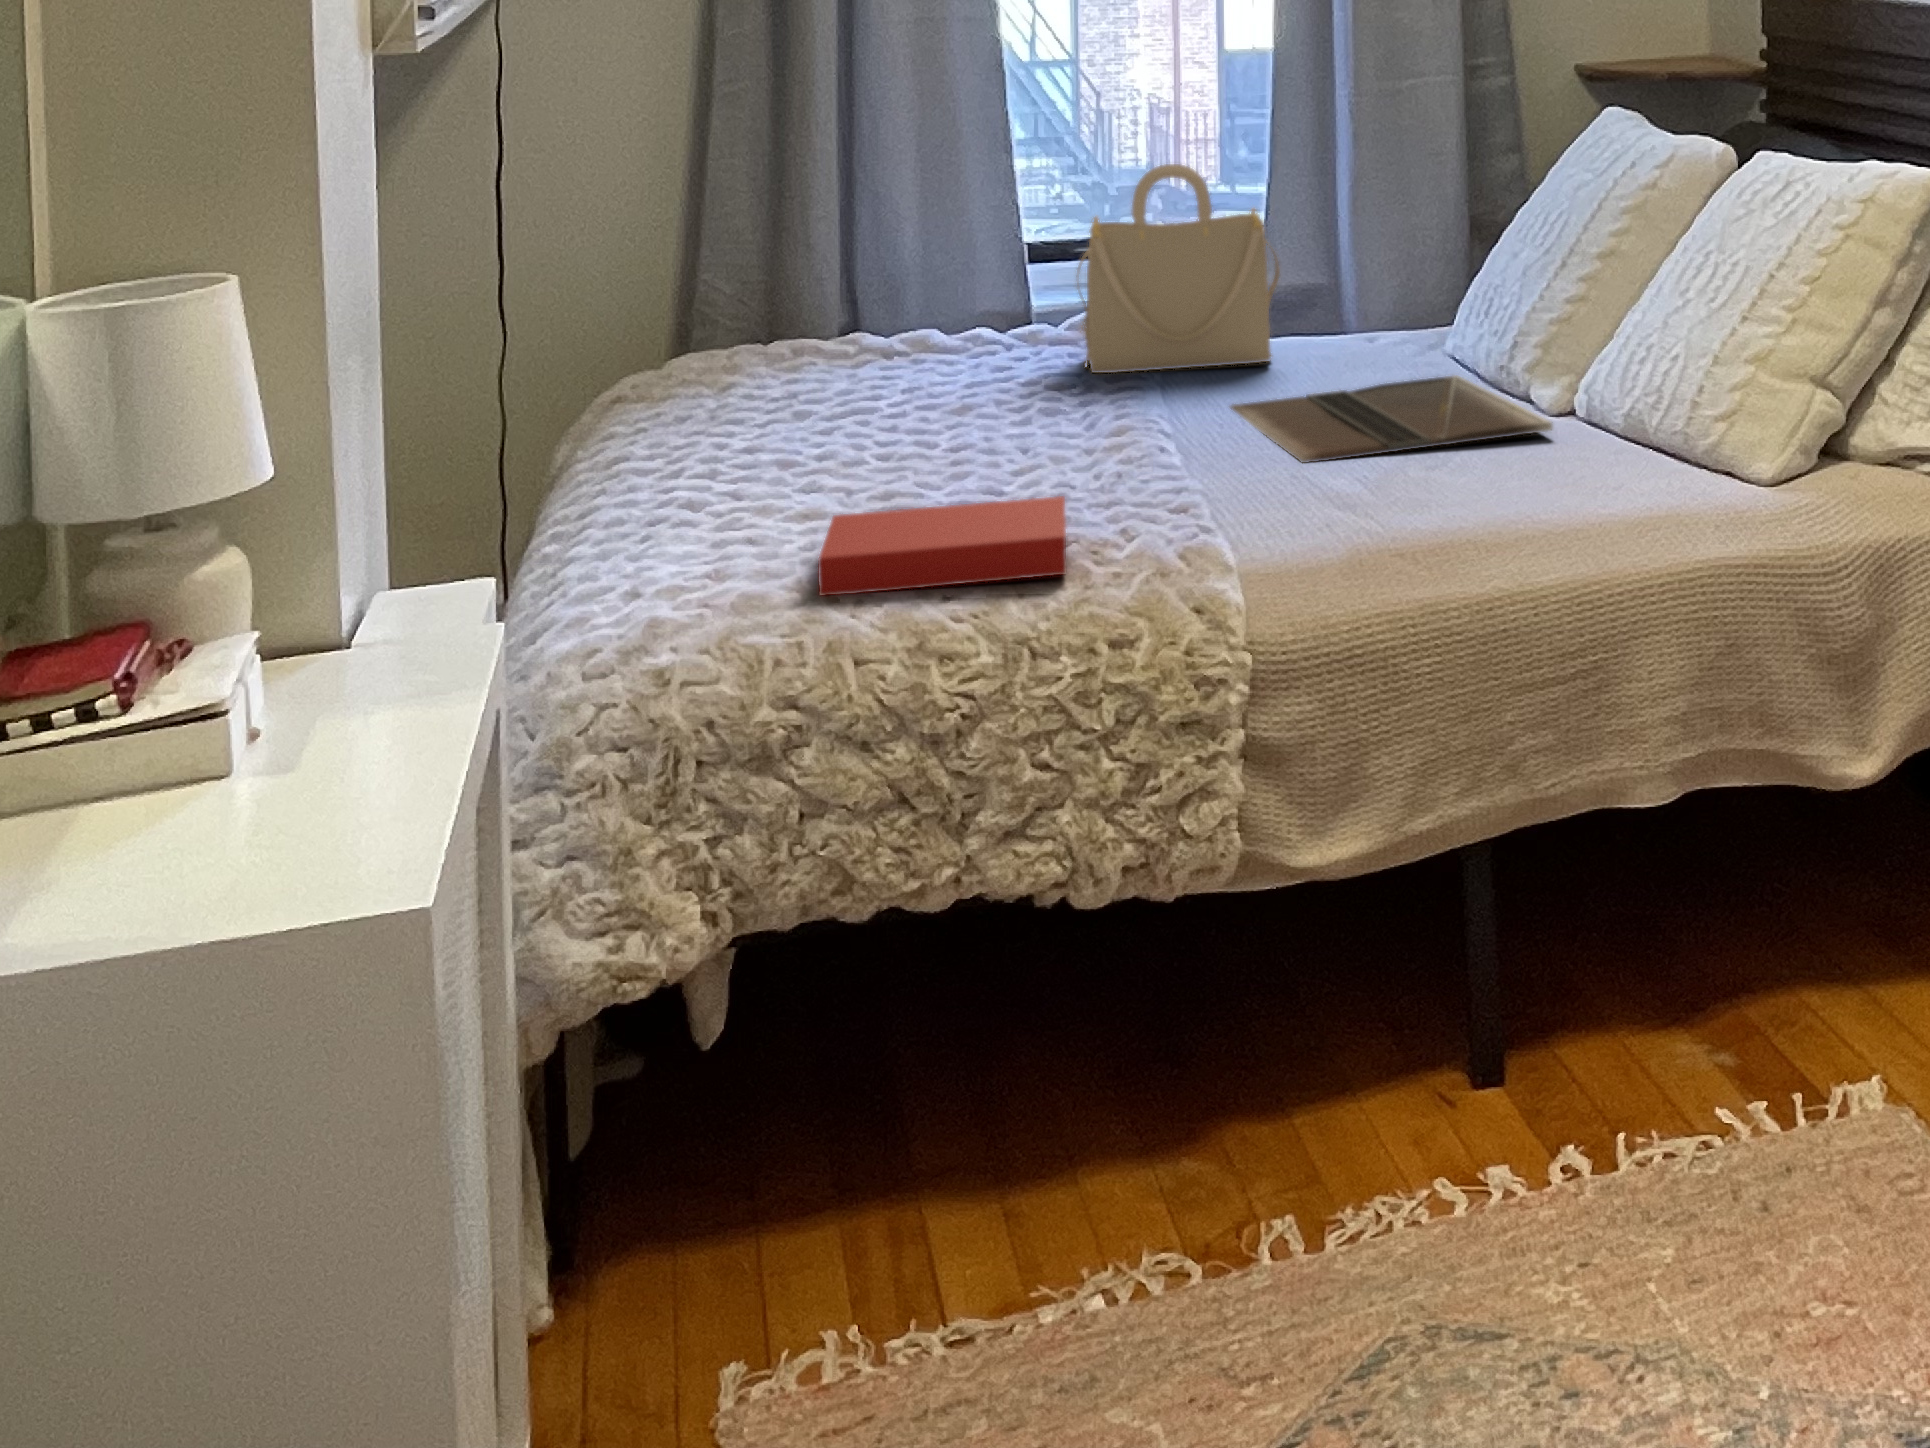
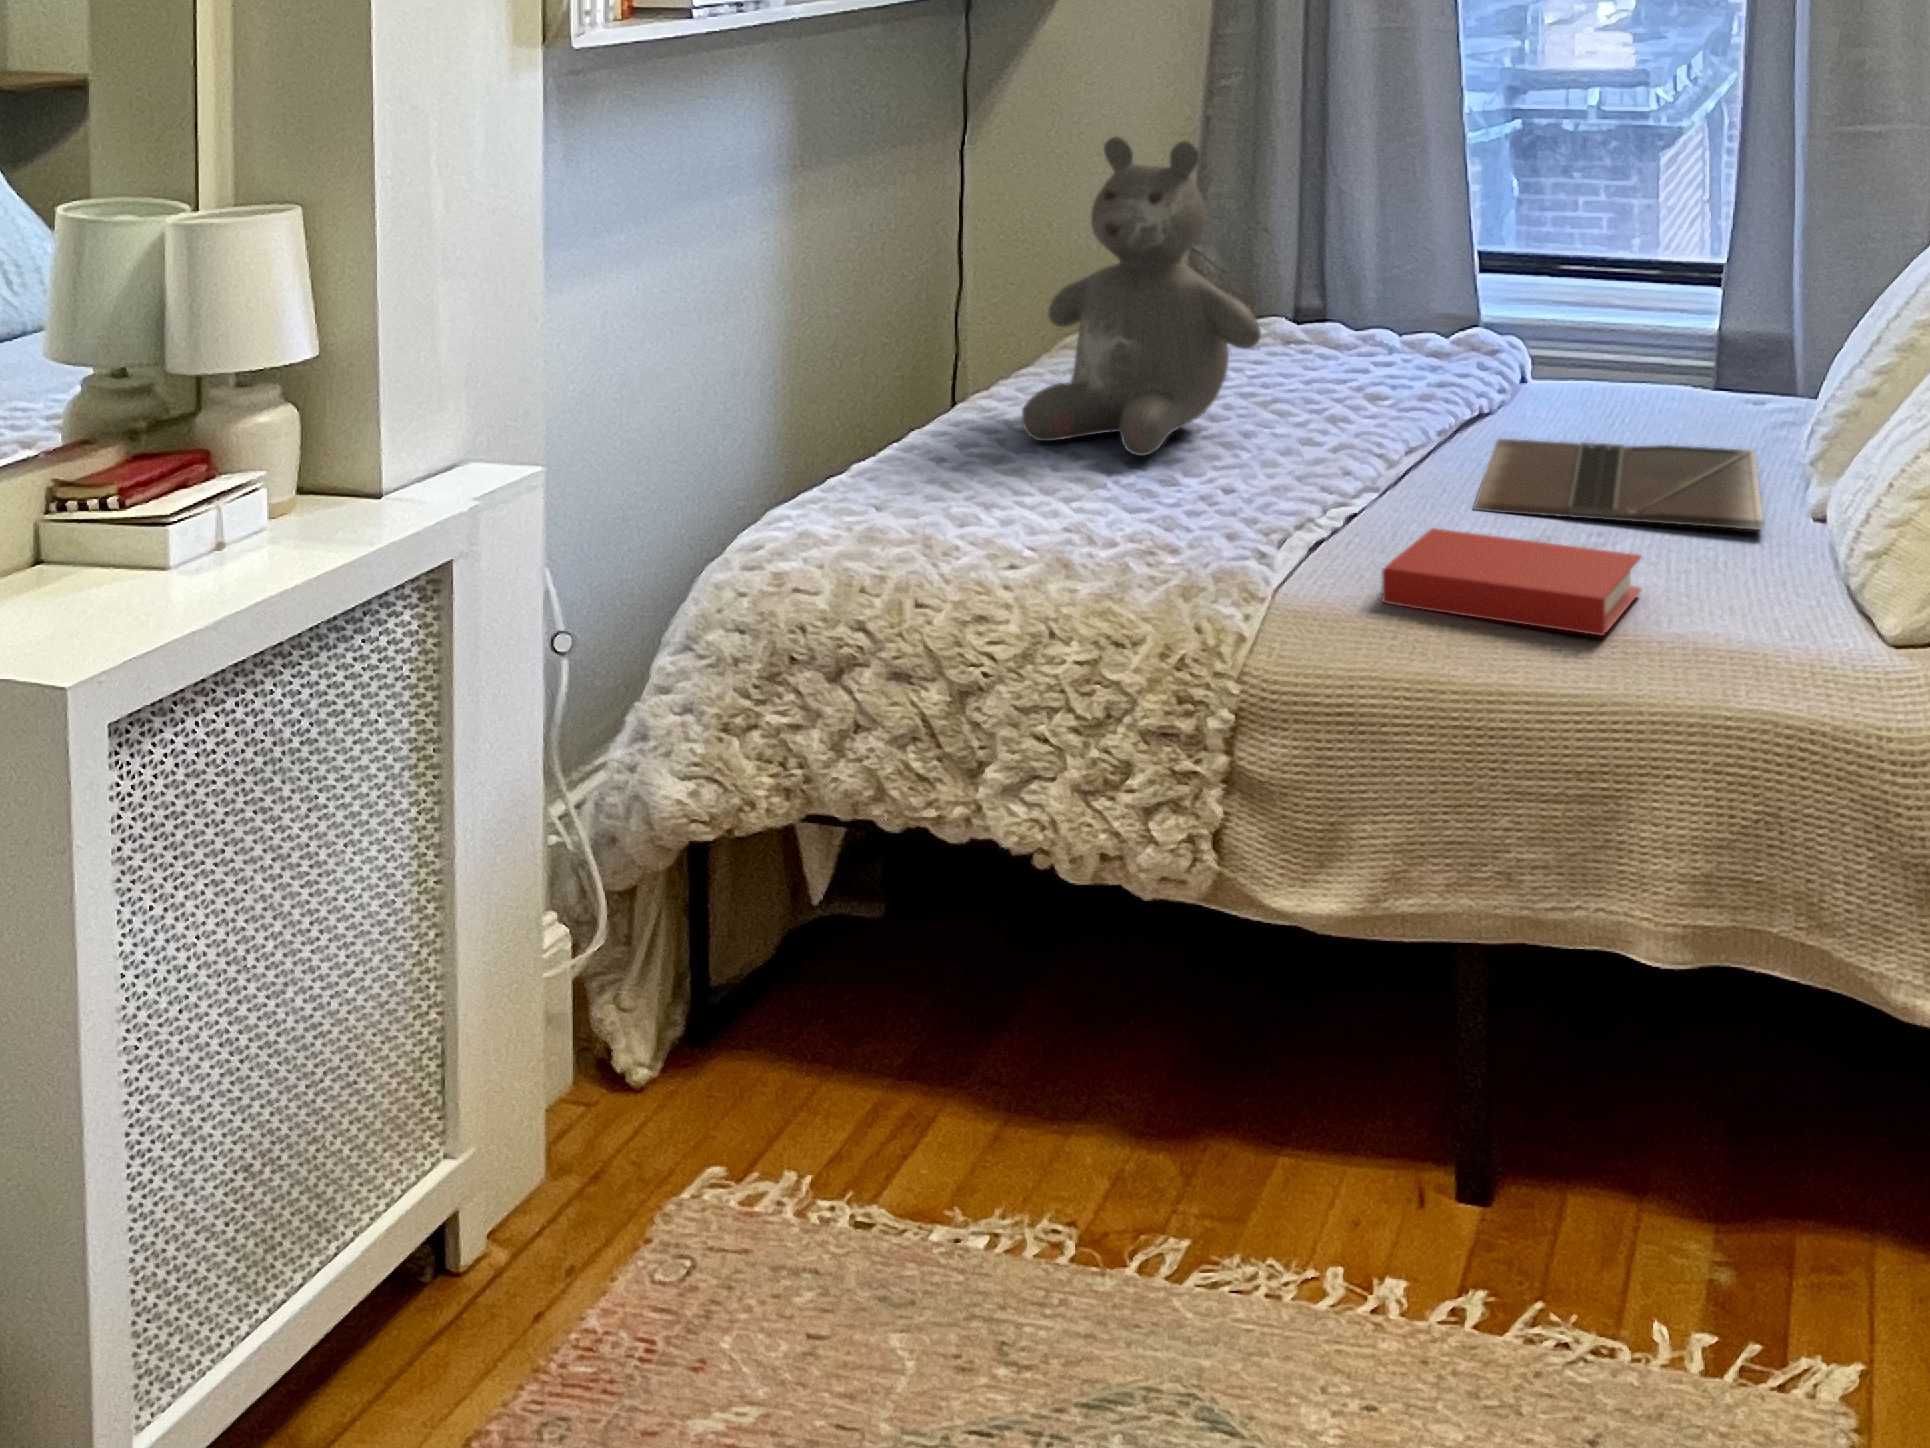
teddy bear: none [745,133,1025,486] -> present [1021,136,1261,456]
handbag: present [1078,164,1280,373] -> none [1424,189,1624,401]
book: present [818,496,1066,595] -> present [1382,528,1641,636]

